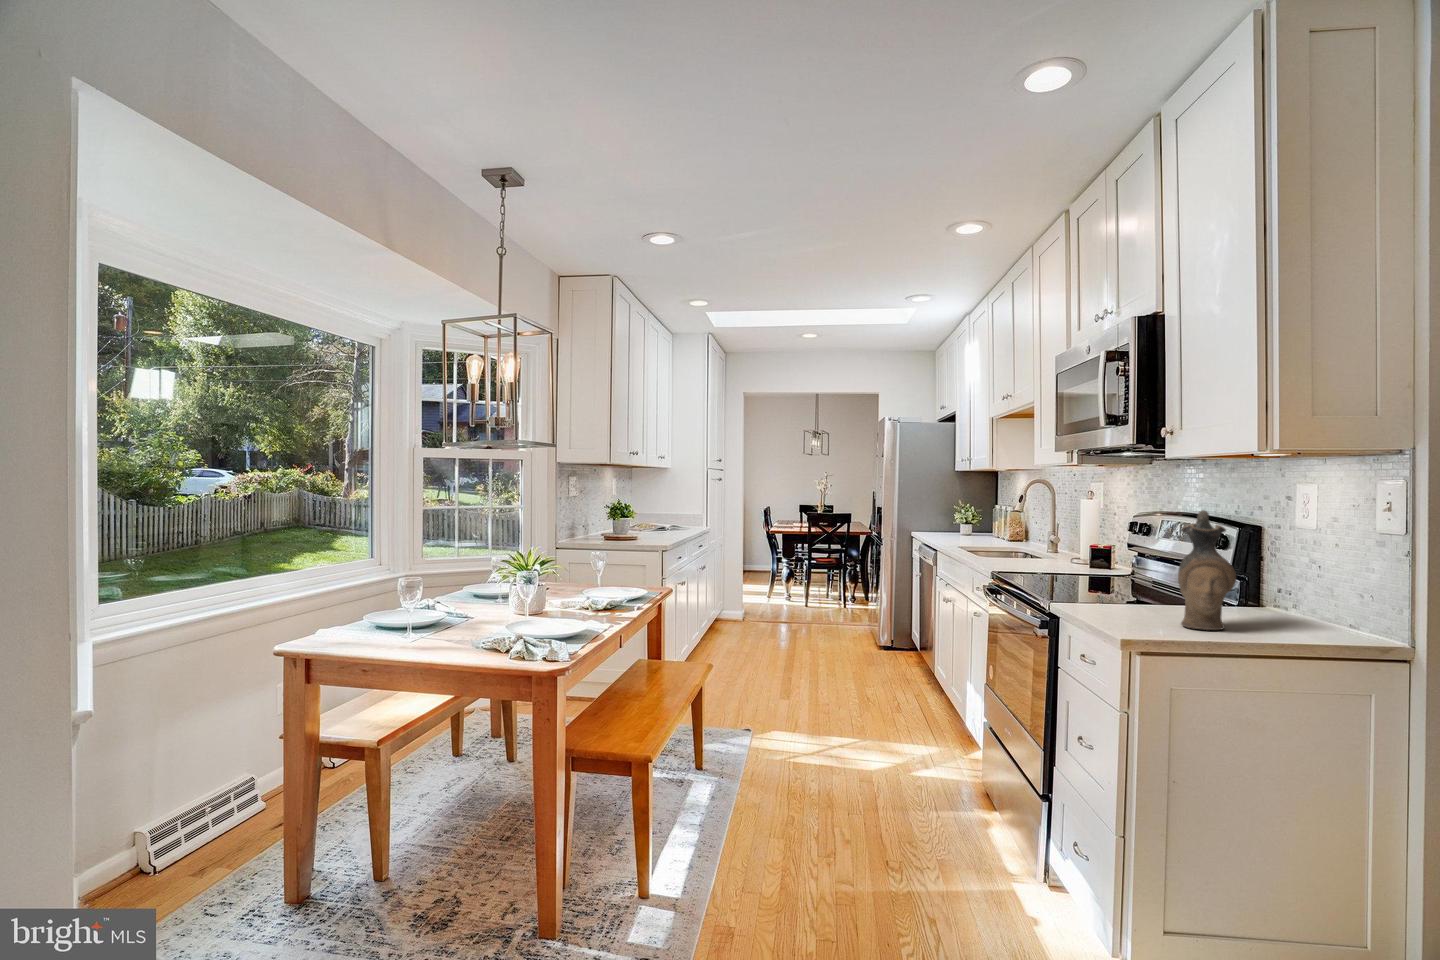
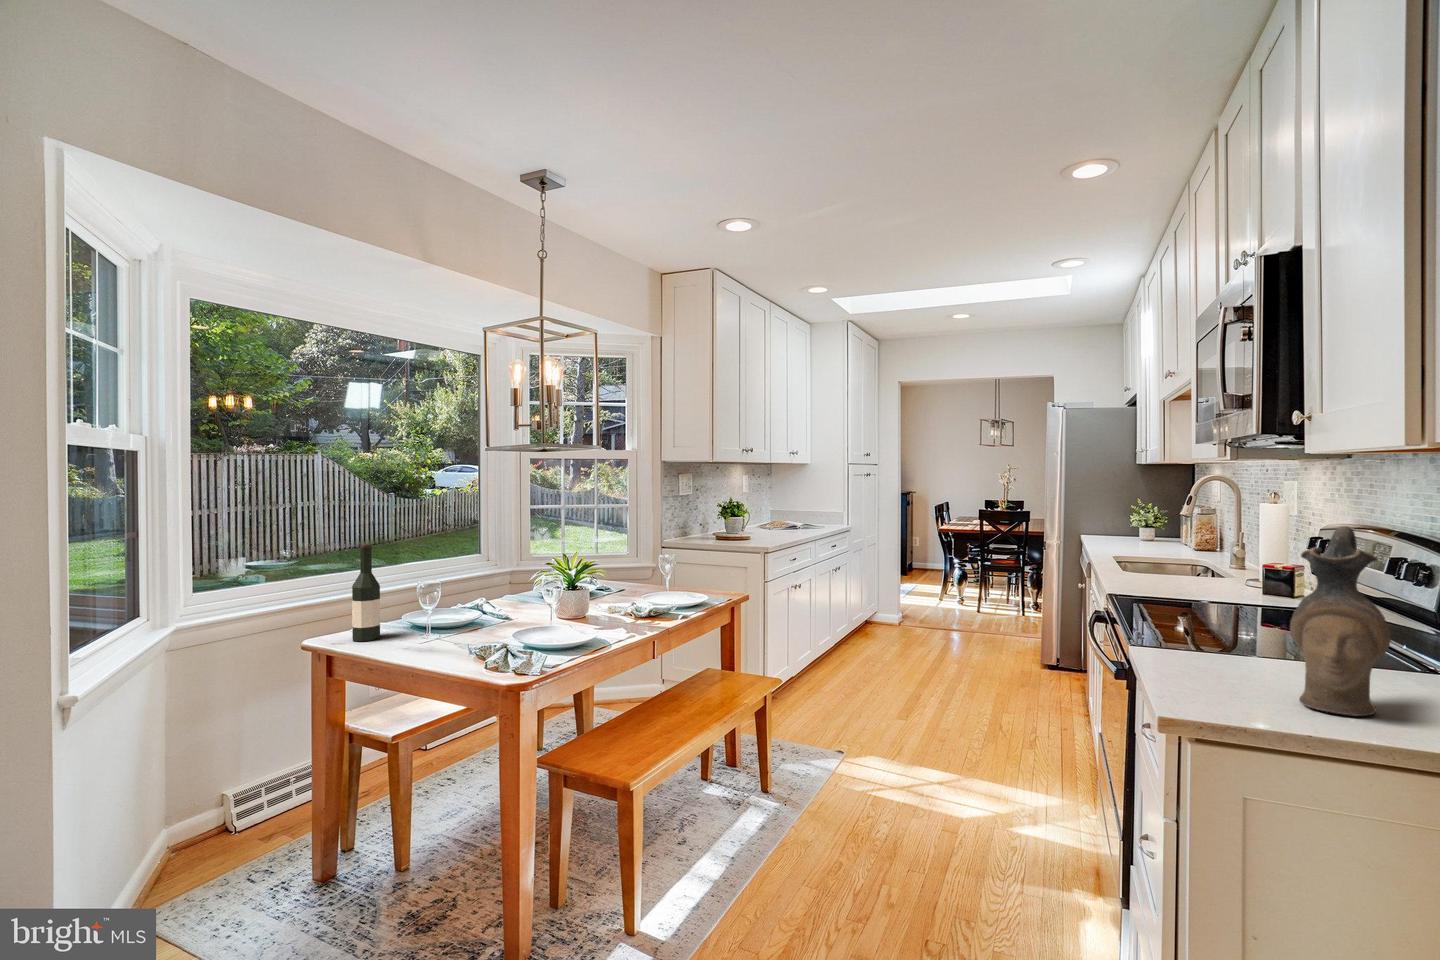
wine bottle: none [329,541,361,644] -> present [352,544,380,641]

